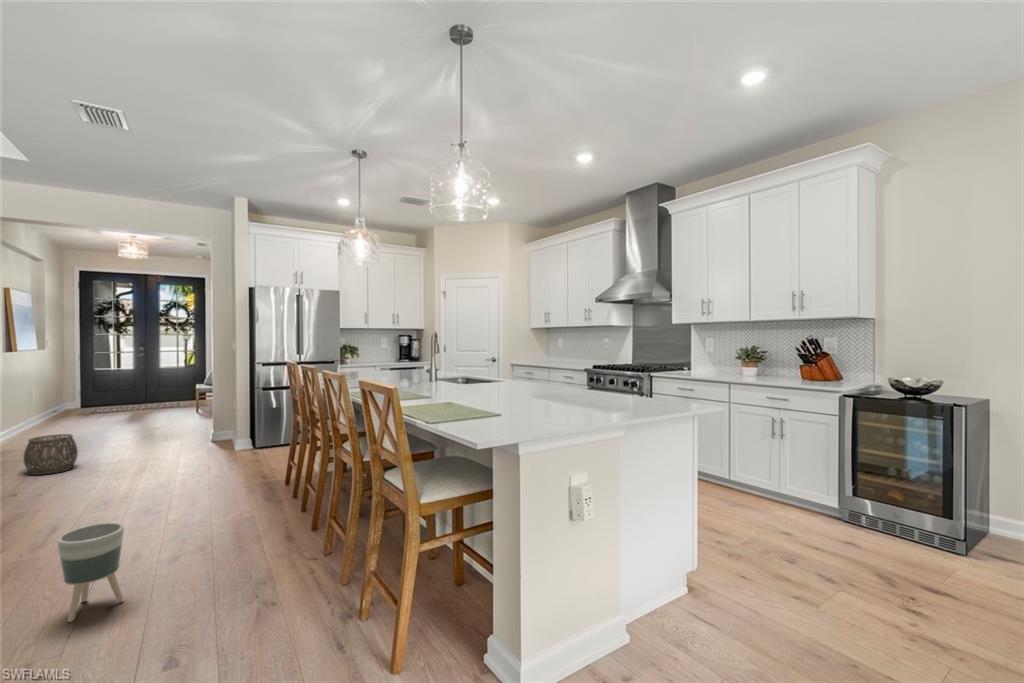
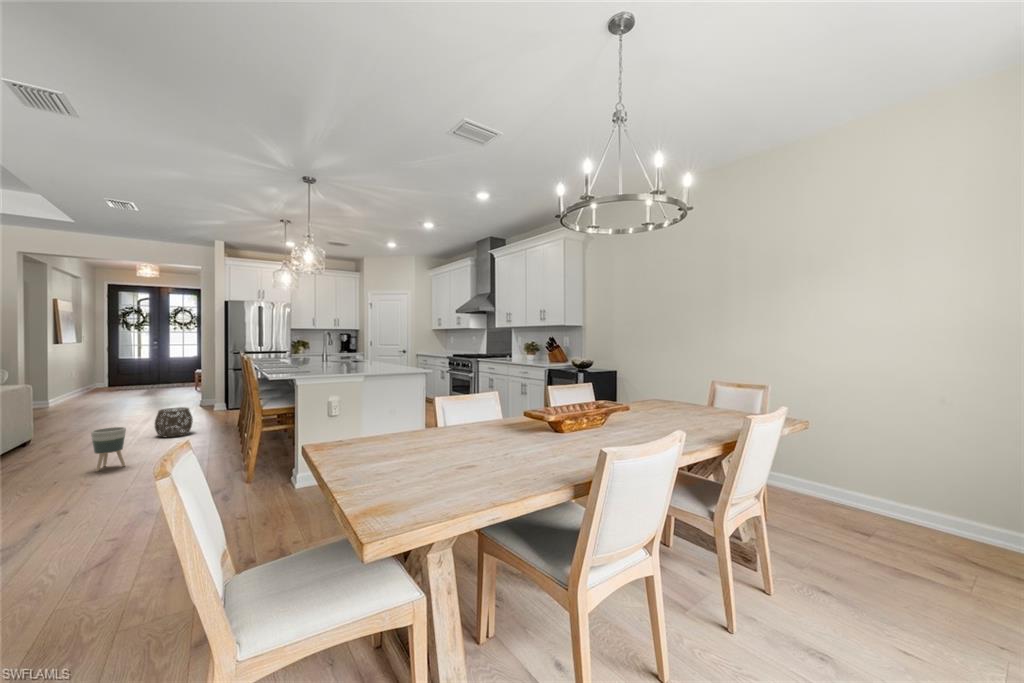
woven basket: present [24,434,78,475] -> present [155,407,193,437]

